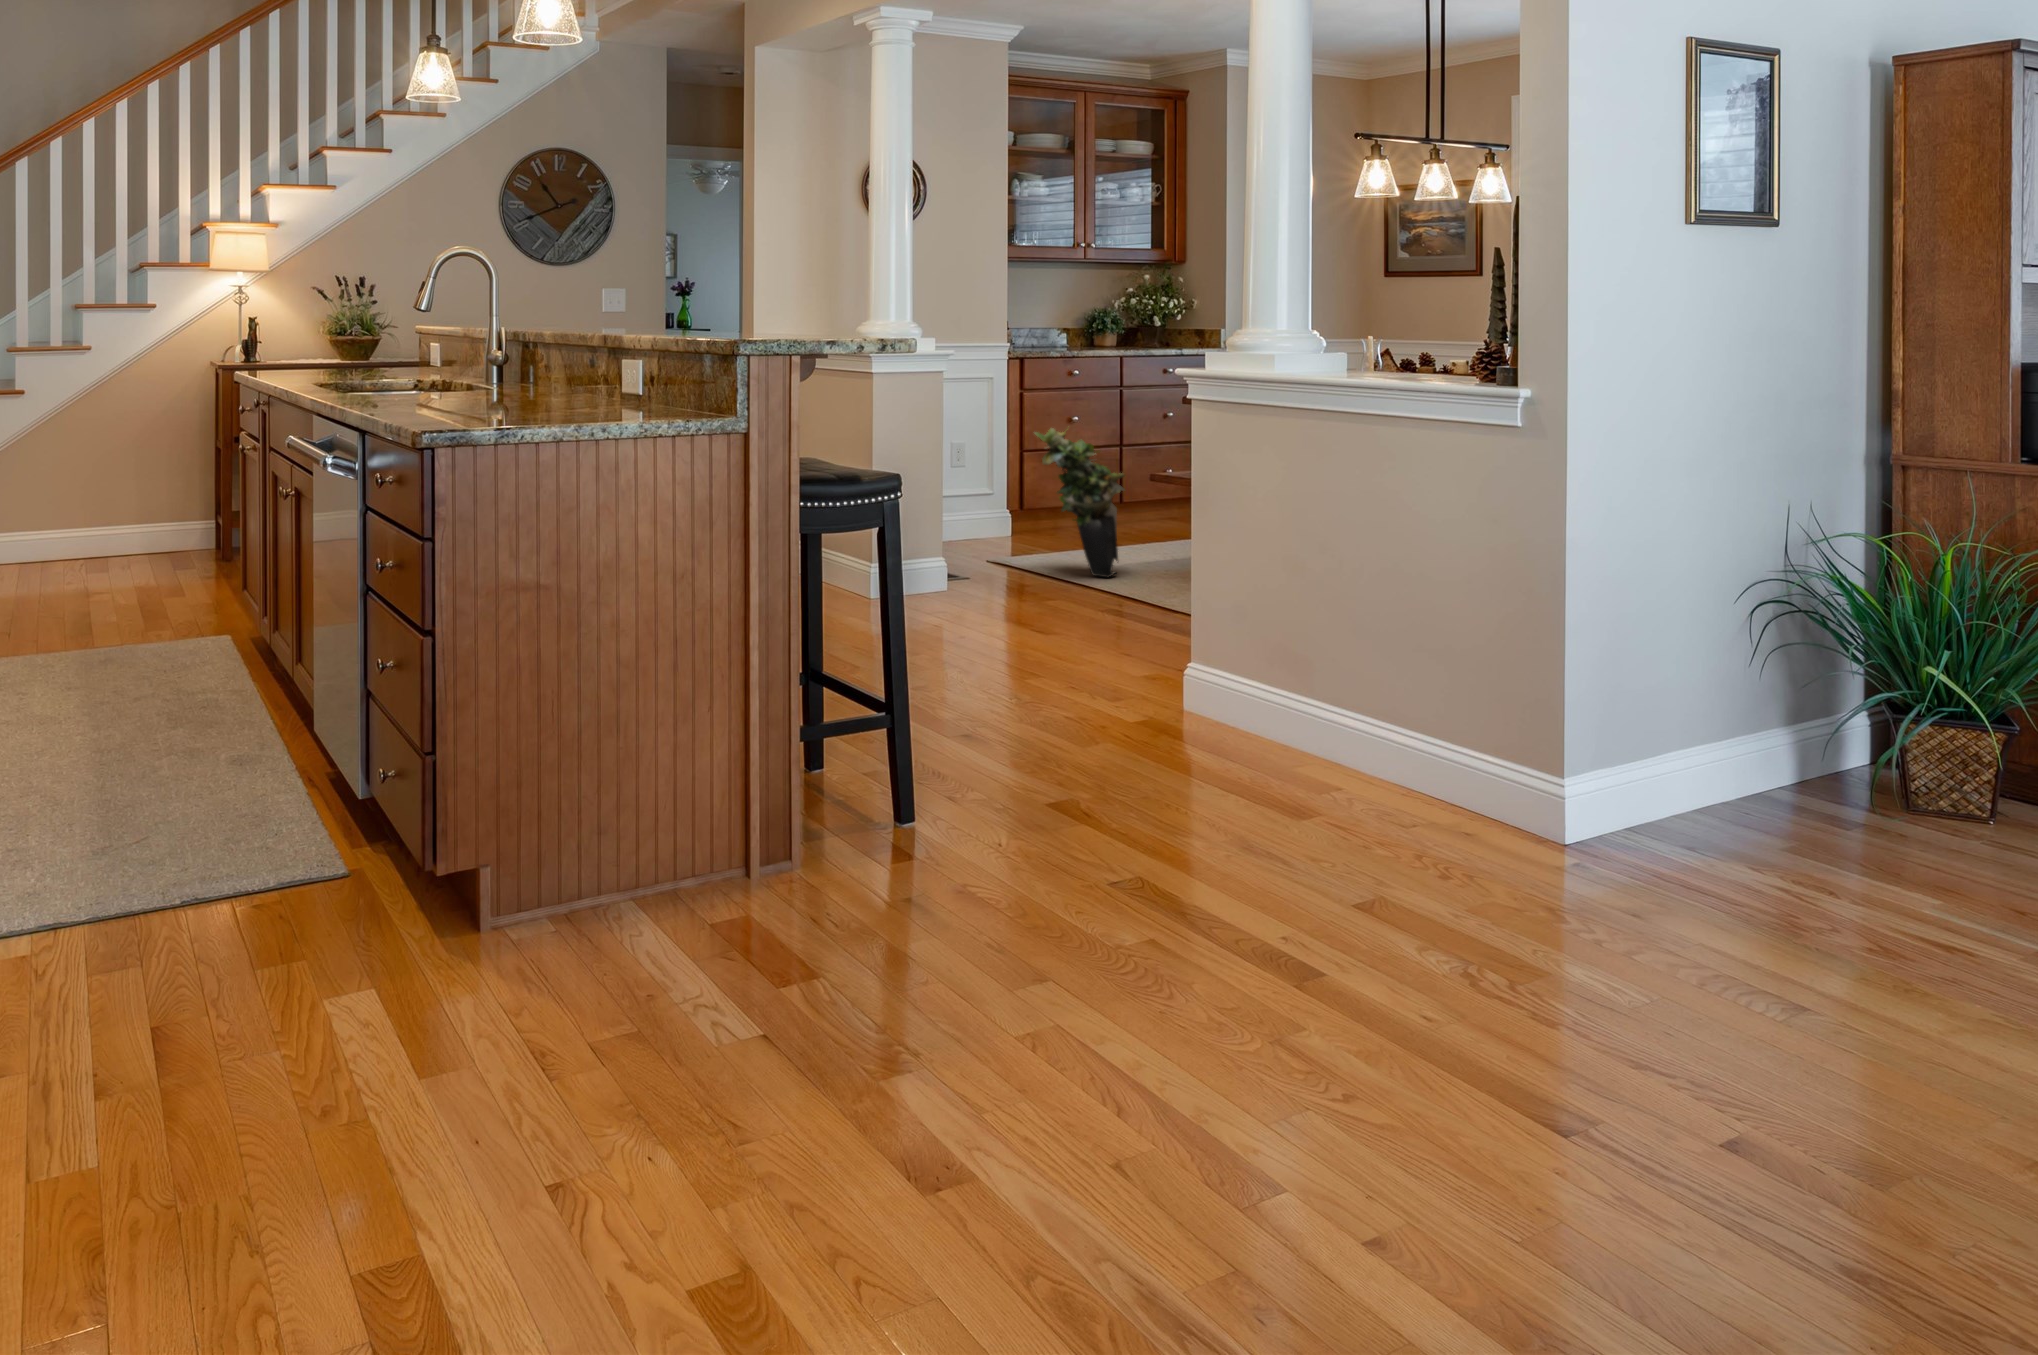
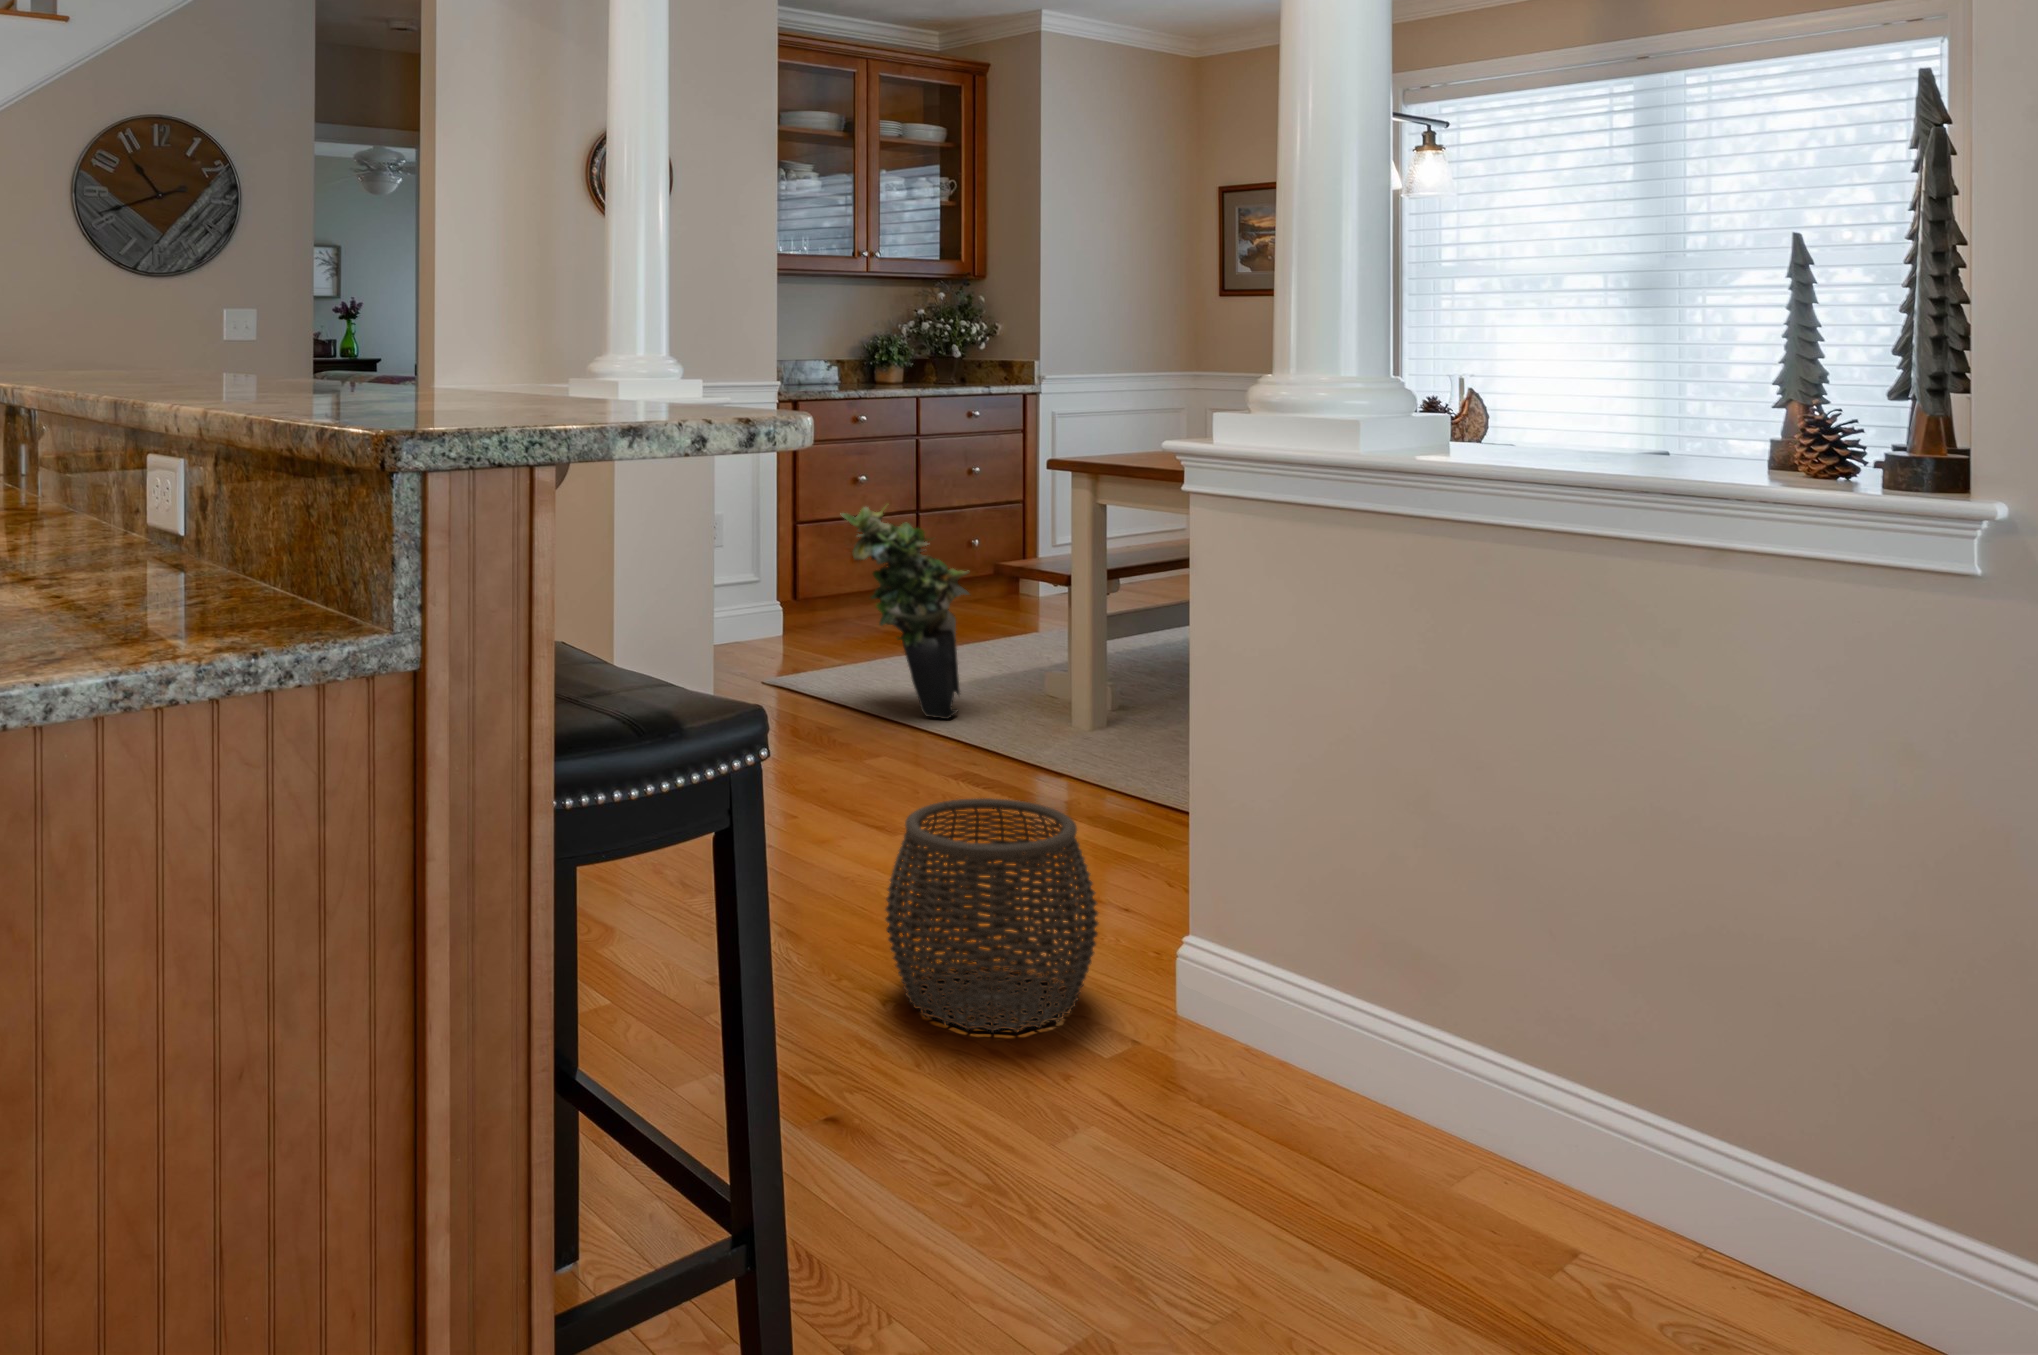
woven basket: none [1012,581,1137,706] -> present [885,798,1098,1032]

